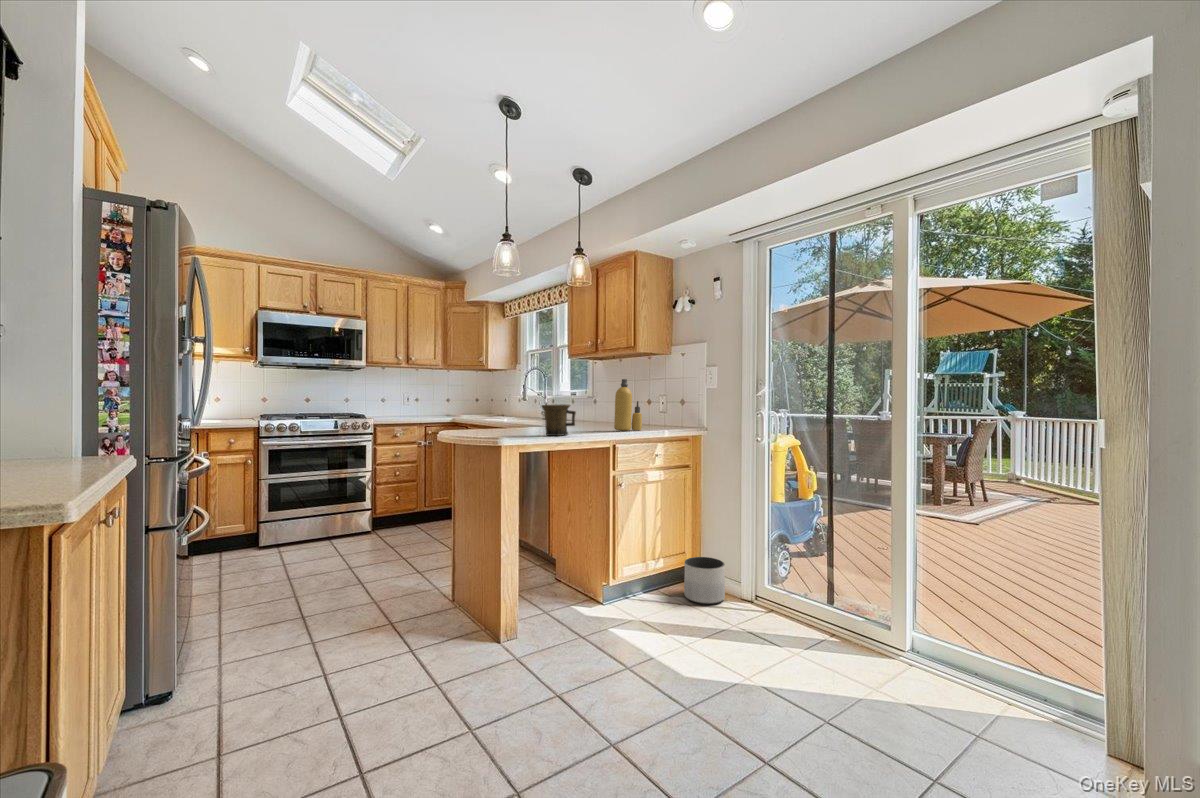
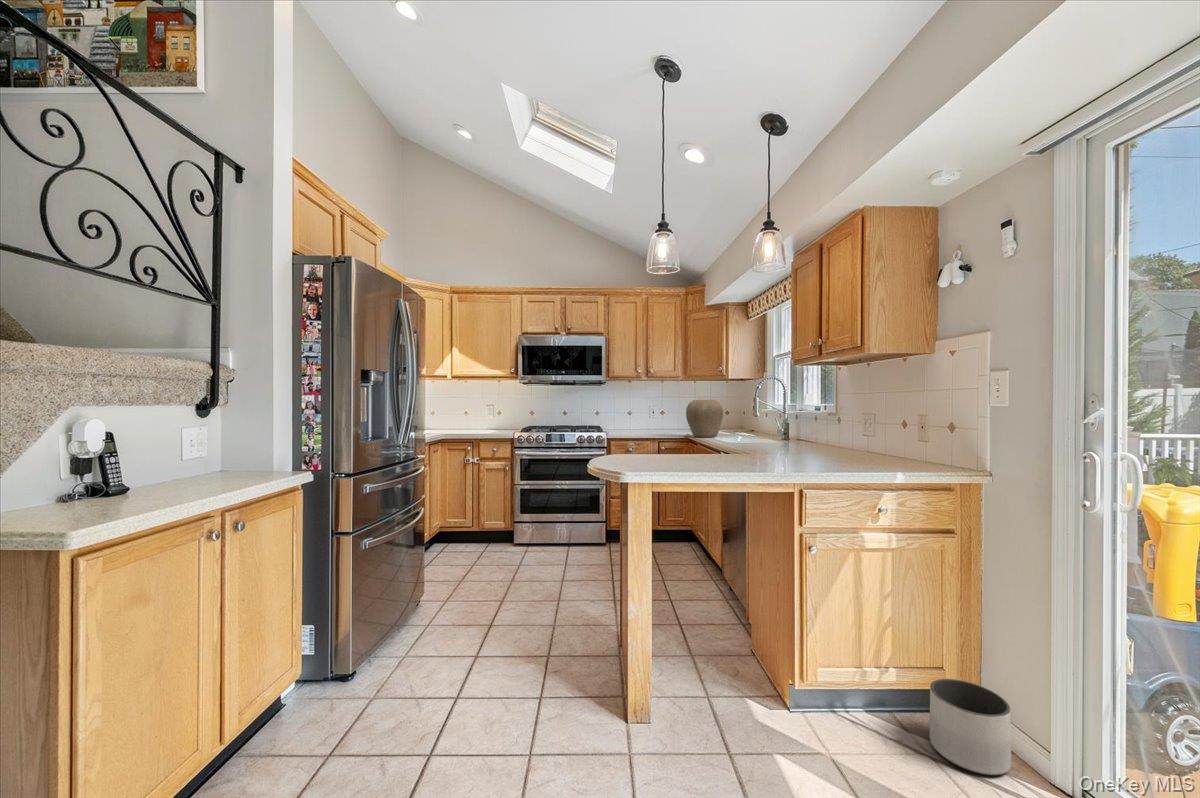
bottle: present [614,379,642,431] -> none [804,397,849,471]
vase: none [458,387,492,421] -> present [686,400,723,437]
mug: present [541,404,576,436] -> none [683,432,728,475]

